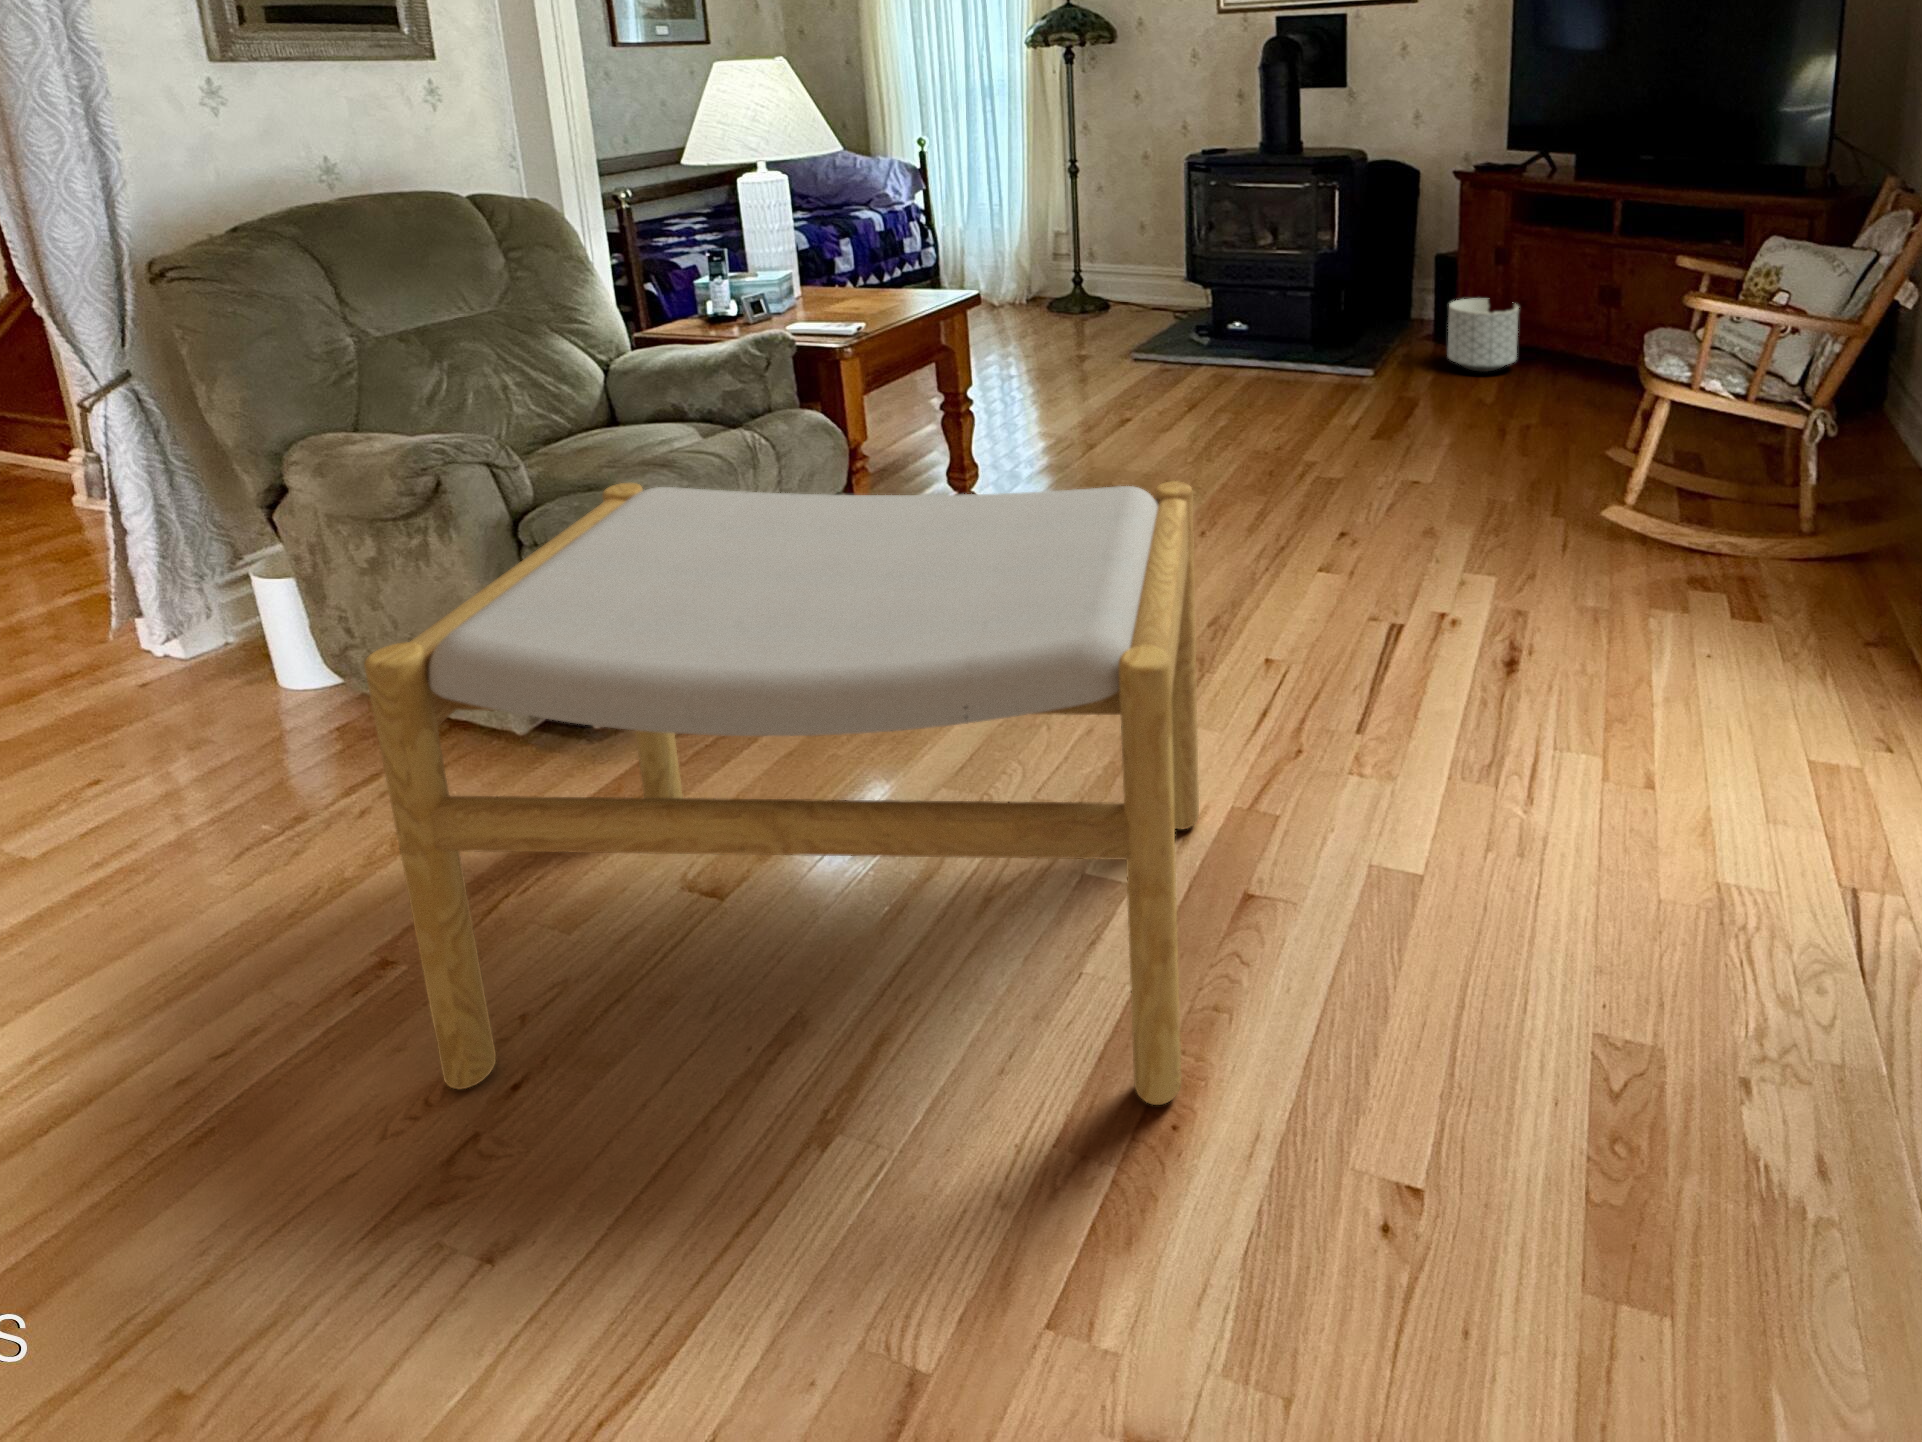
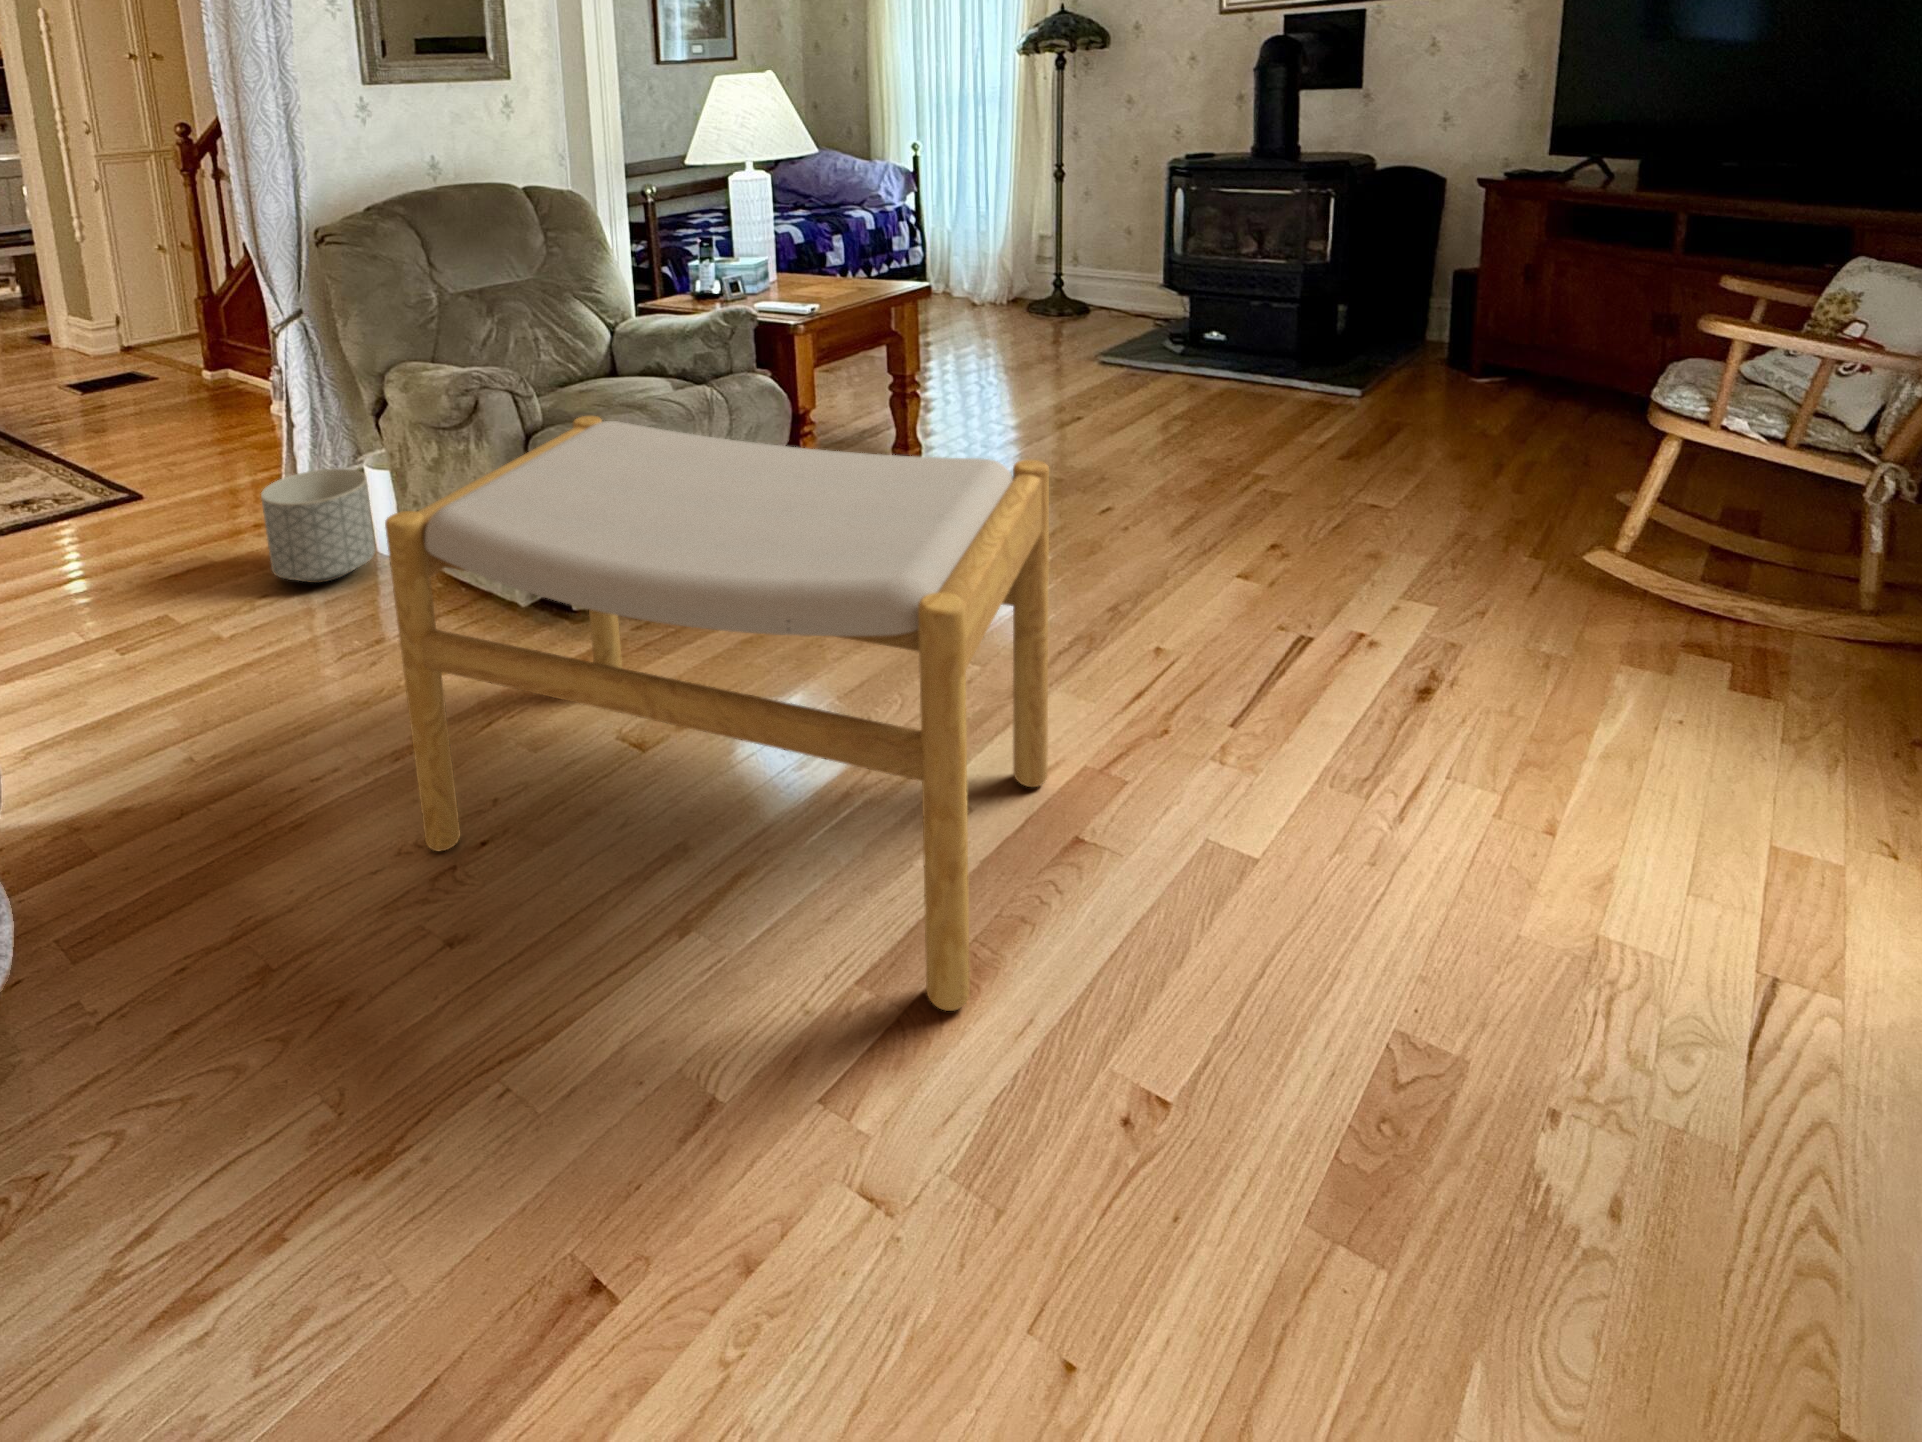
planter: present [1448,298,1519,372] -> present [261,468,375,583]

